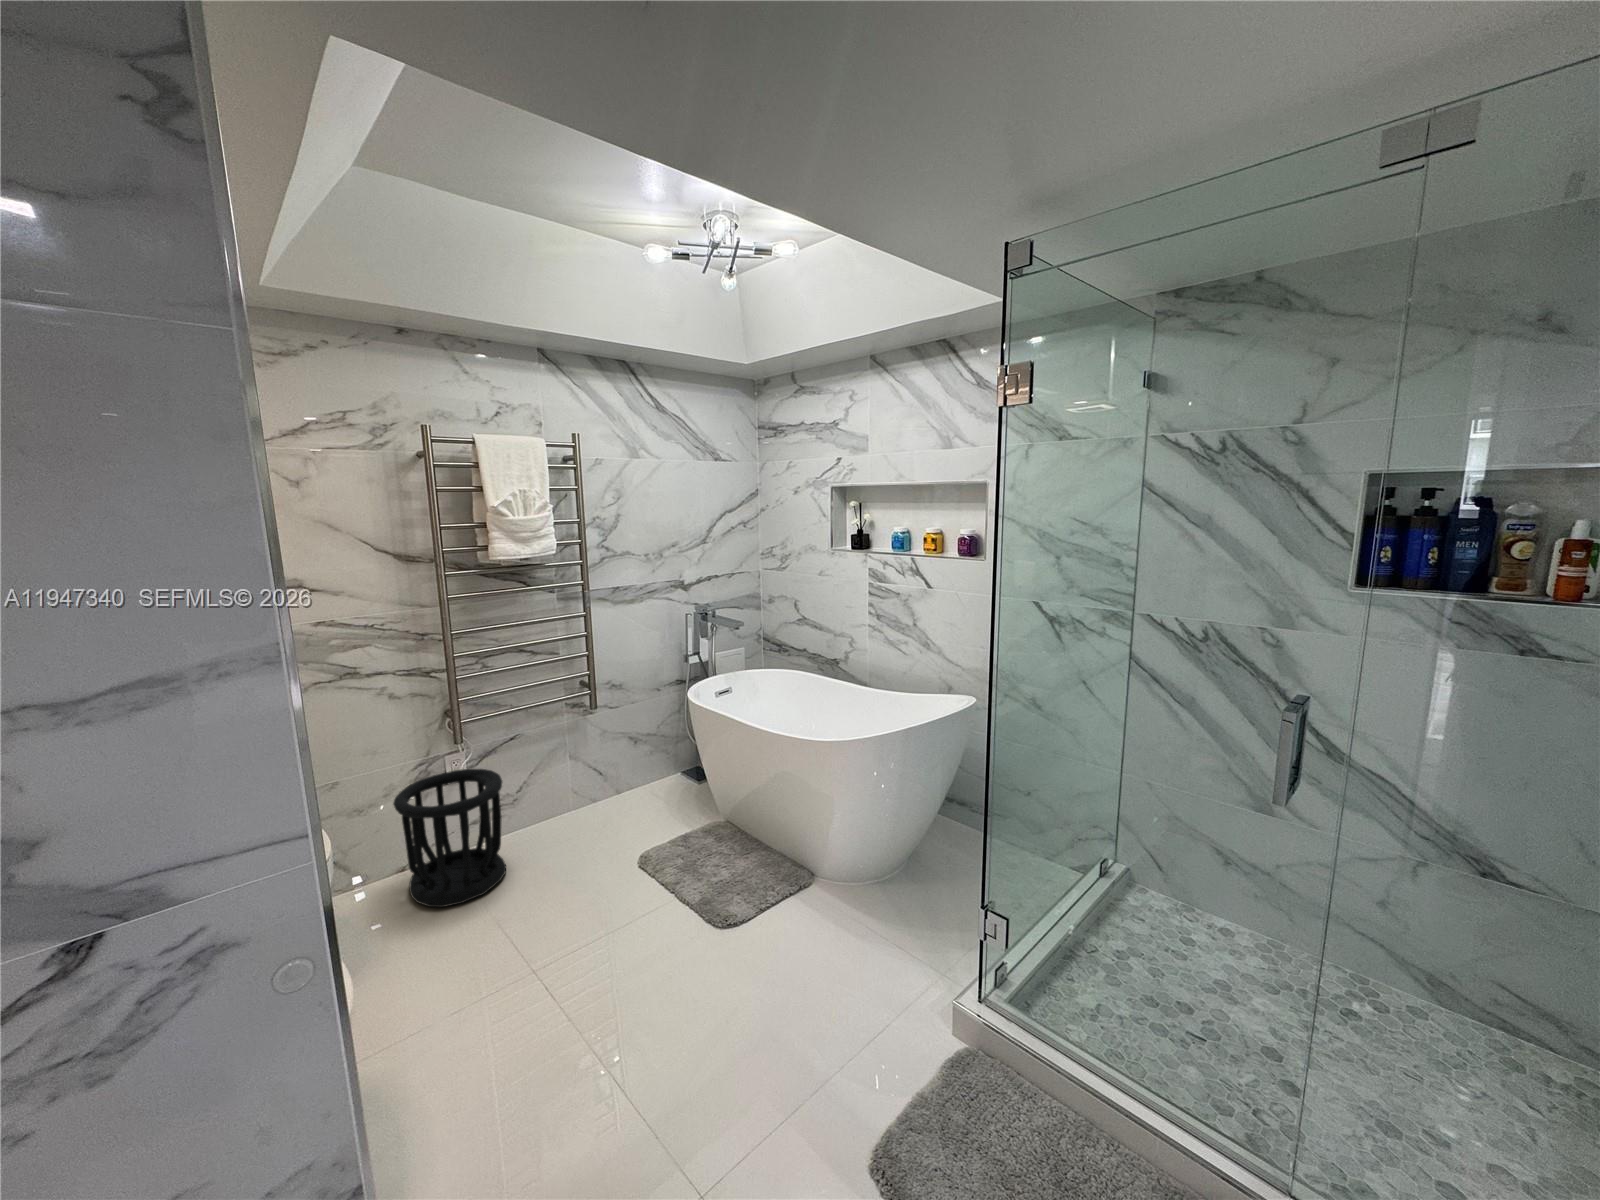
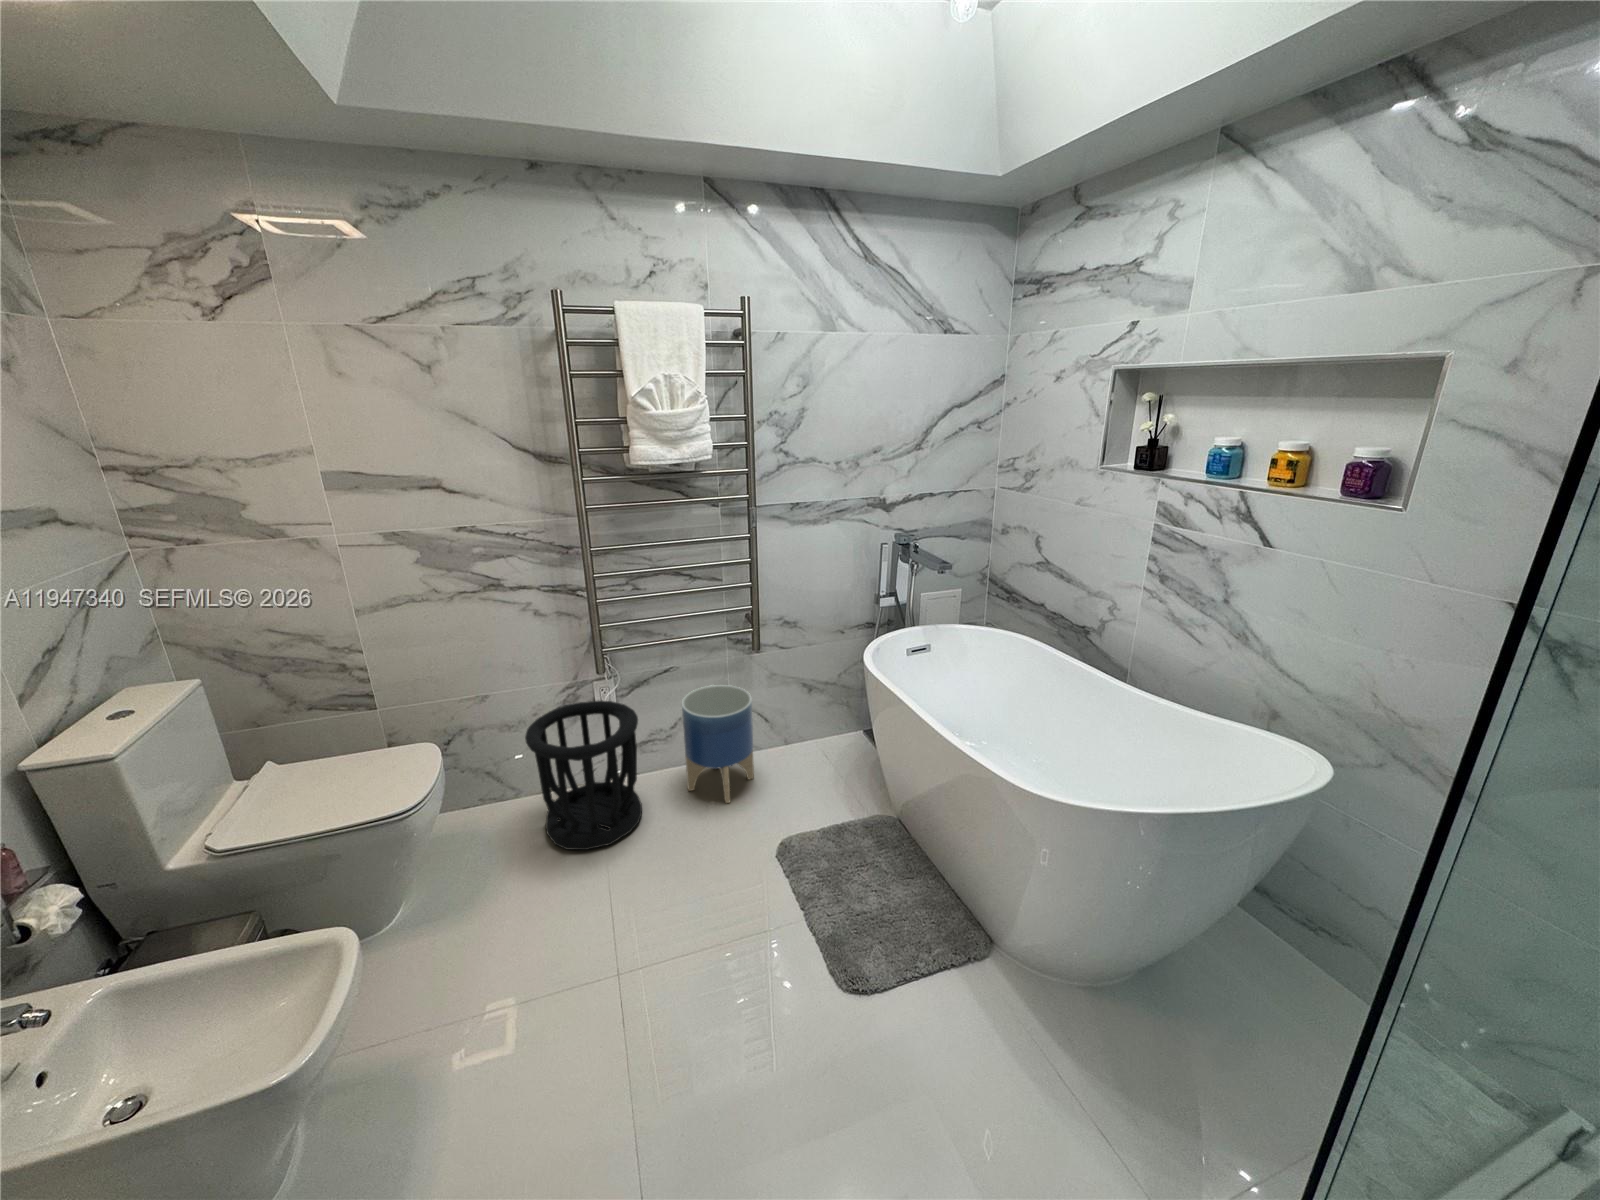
planter: none [534,743,600,843] -> present [682,685,754,803]

